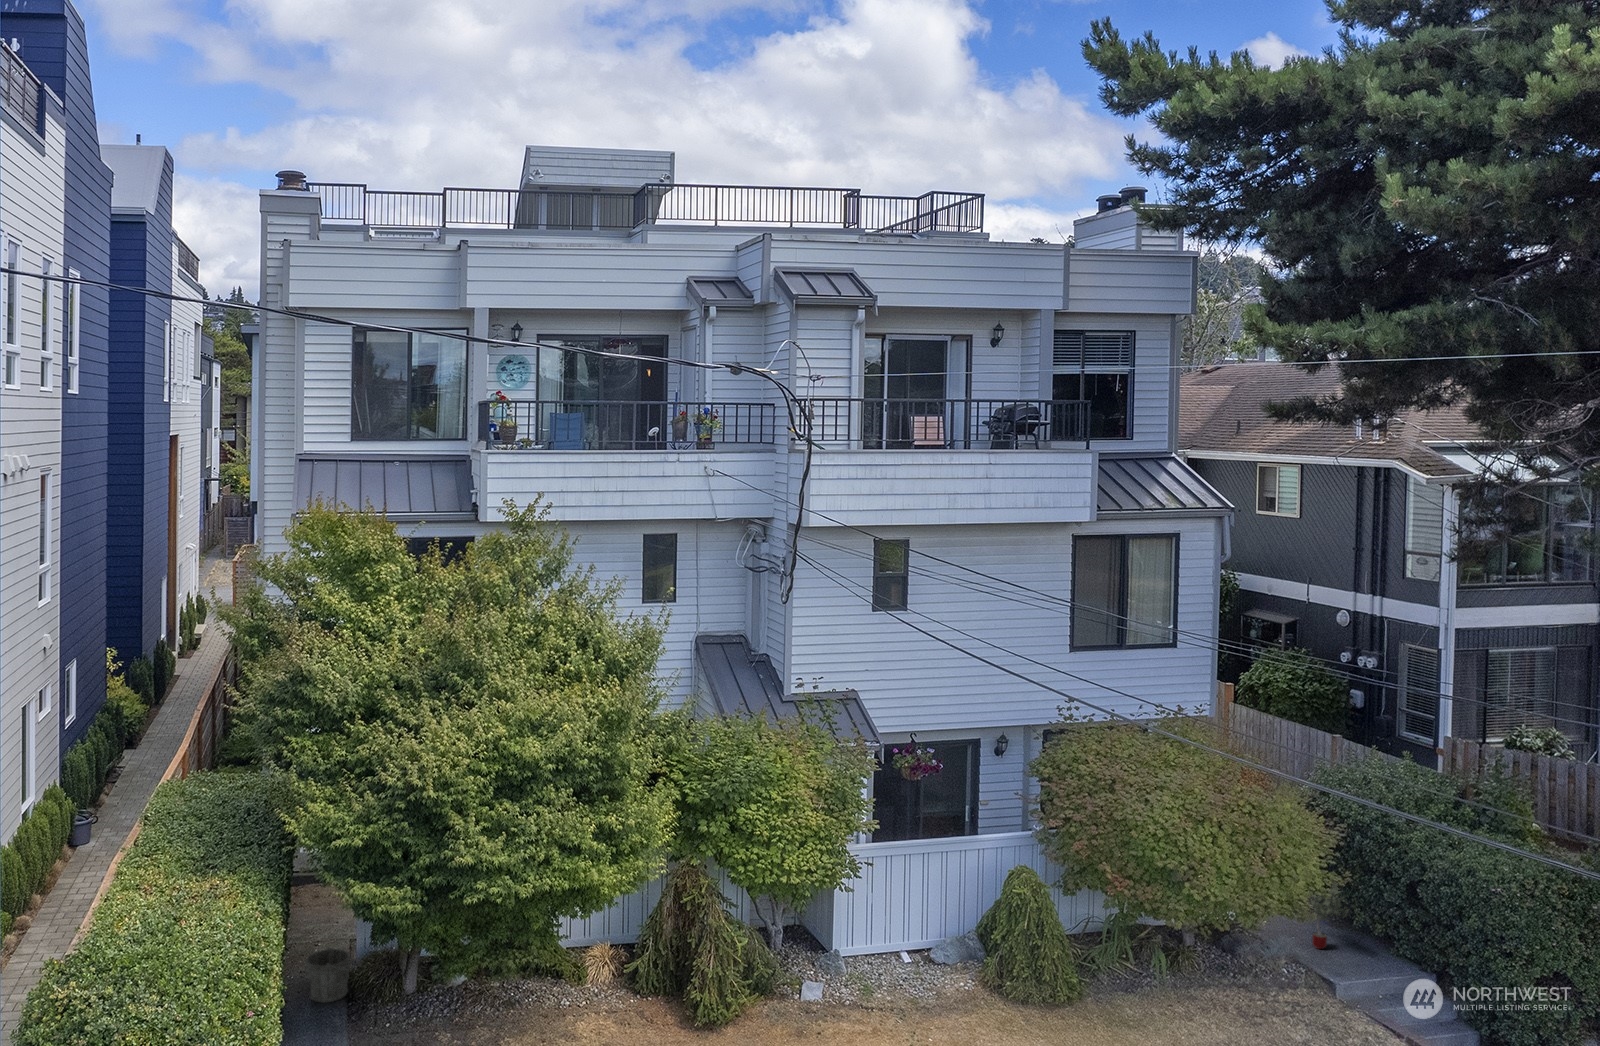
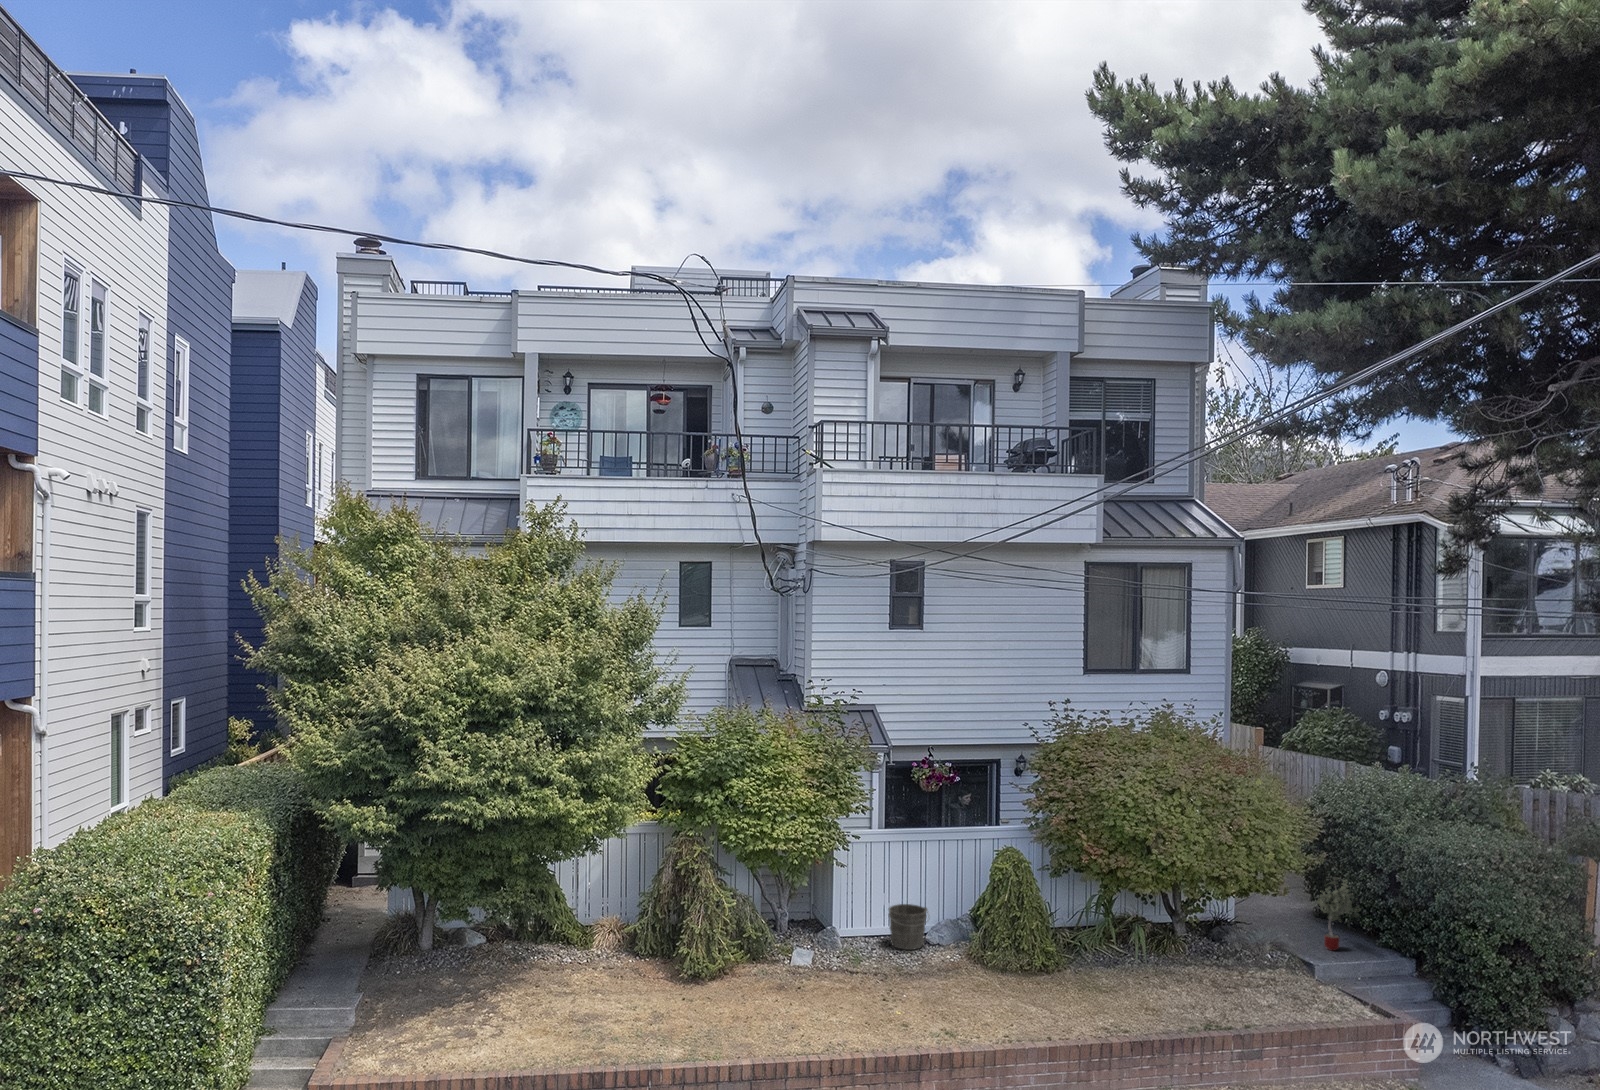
bucket: present [306,948,351,1003] -> present [889,904,928,950]

